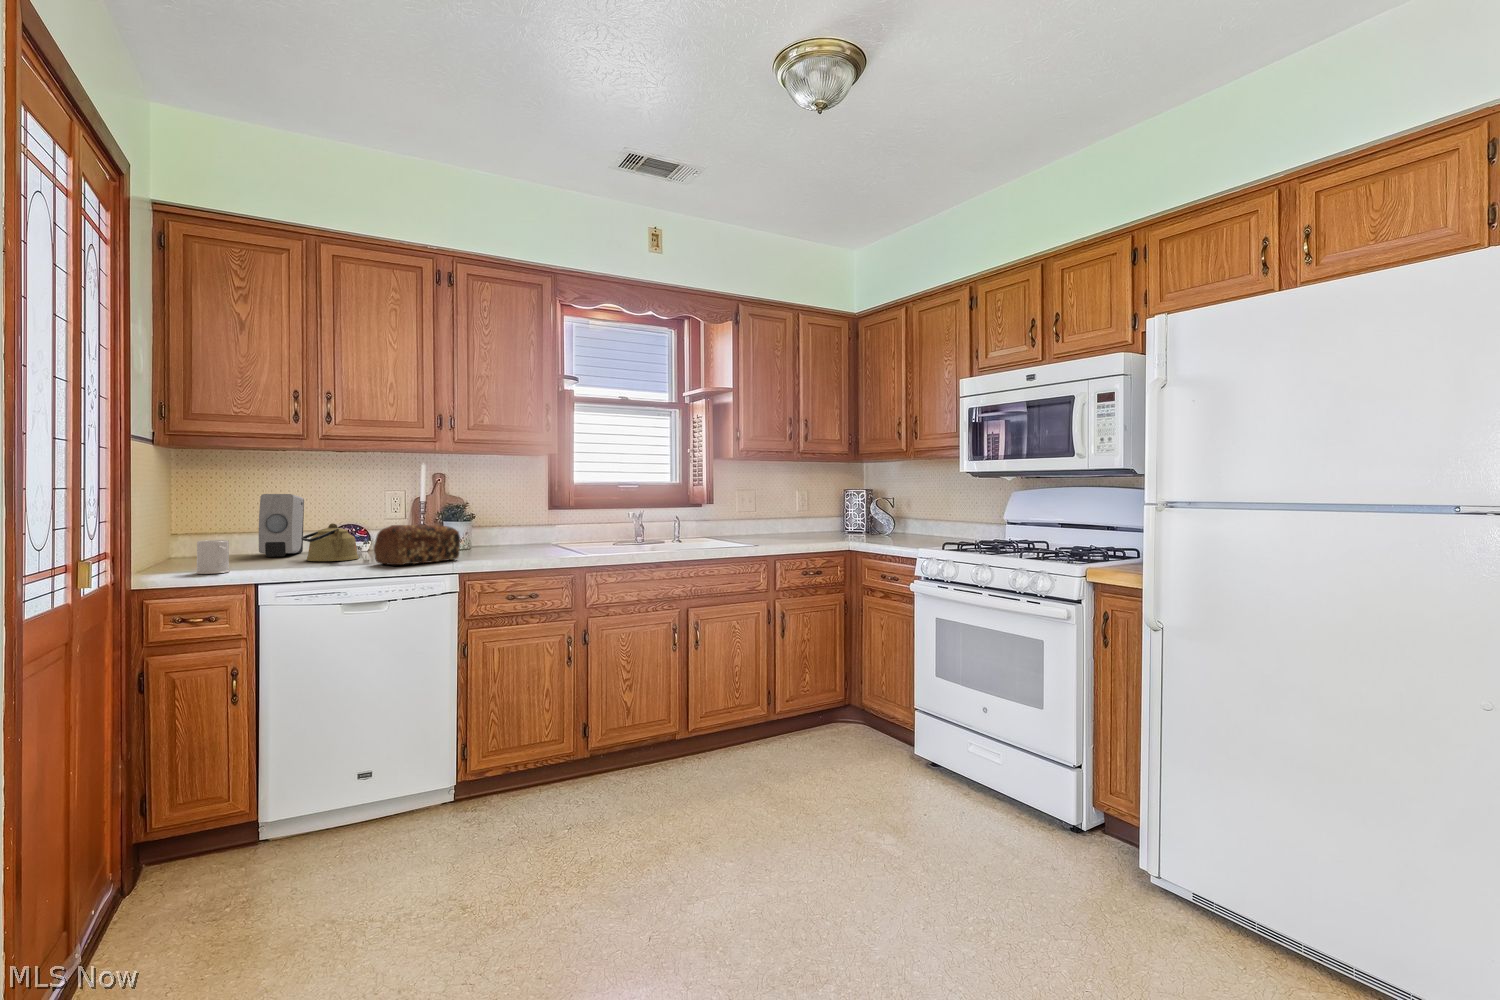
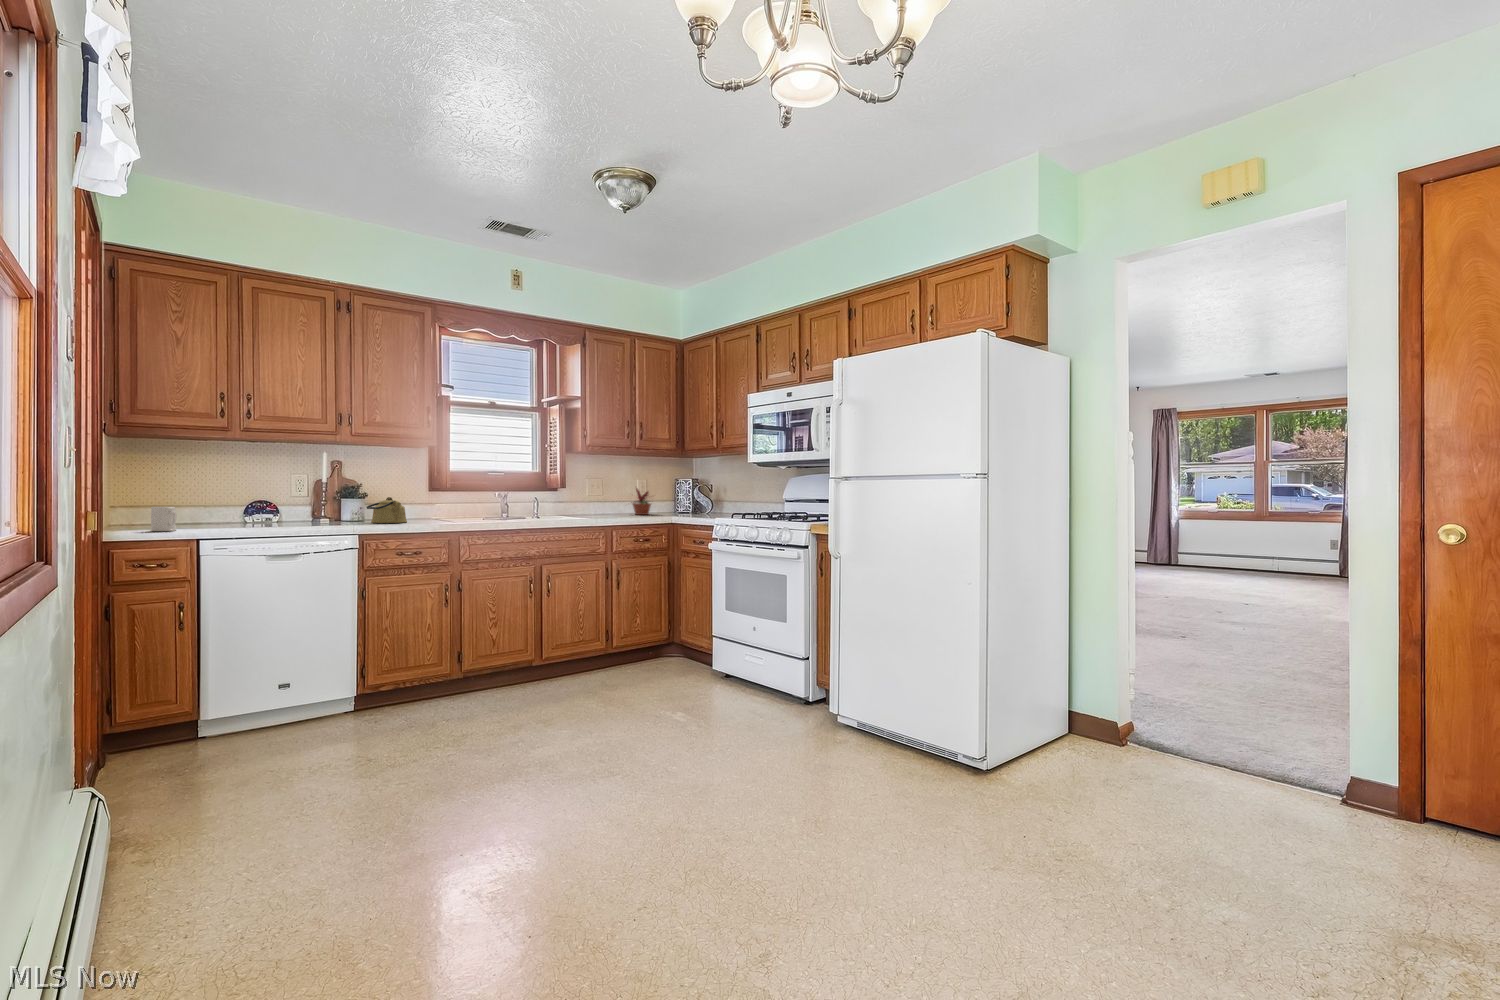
soap dispenser: present [259,494,304,557] -> none [189,475,223,524]
potted plant: none [783,500,825,536] -> present [632,489,651,515]
kettle: present [301,523,359,561] -> present [366,497,407,523]
bread loaf: present [374,524,460,565] -> none [289,497,358,527]

